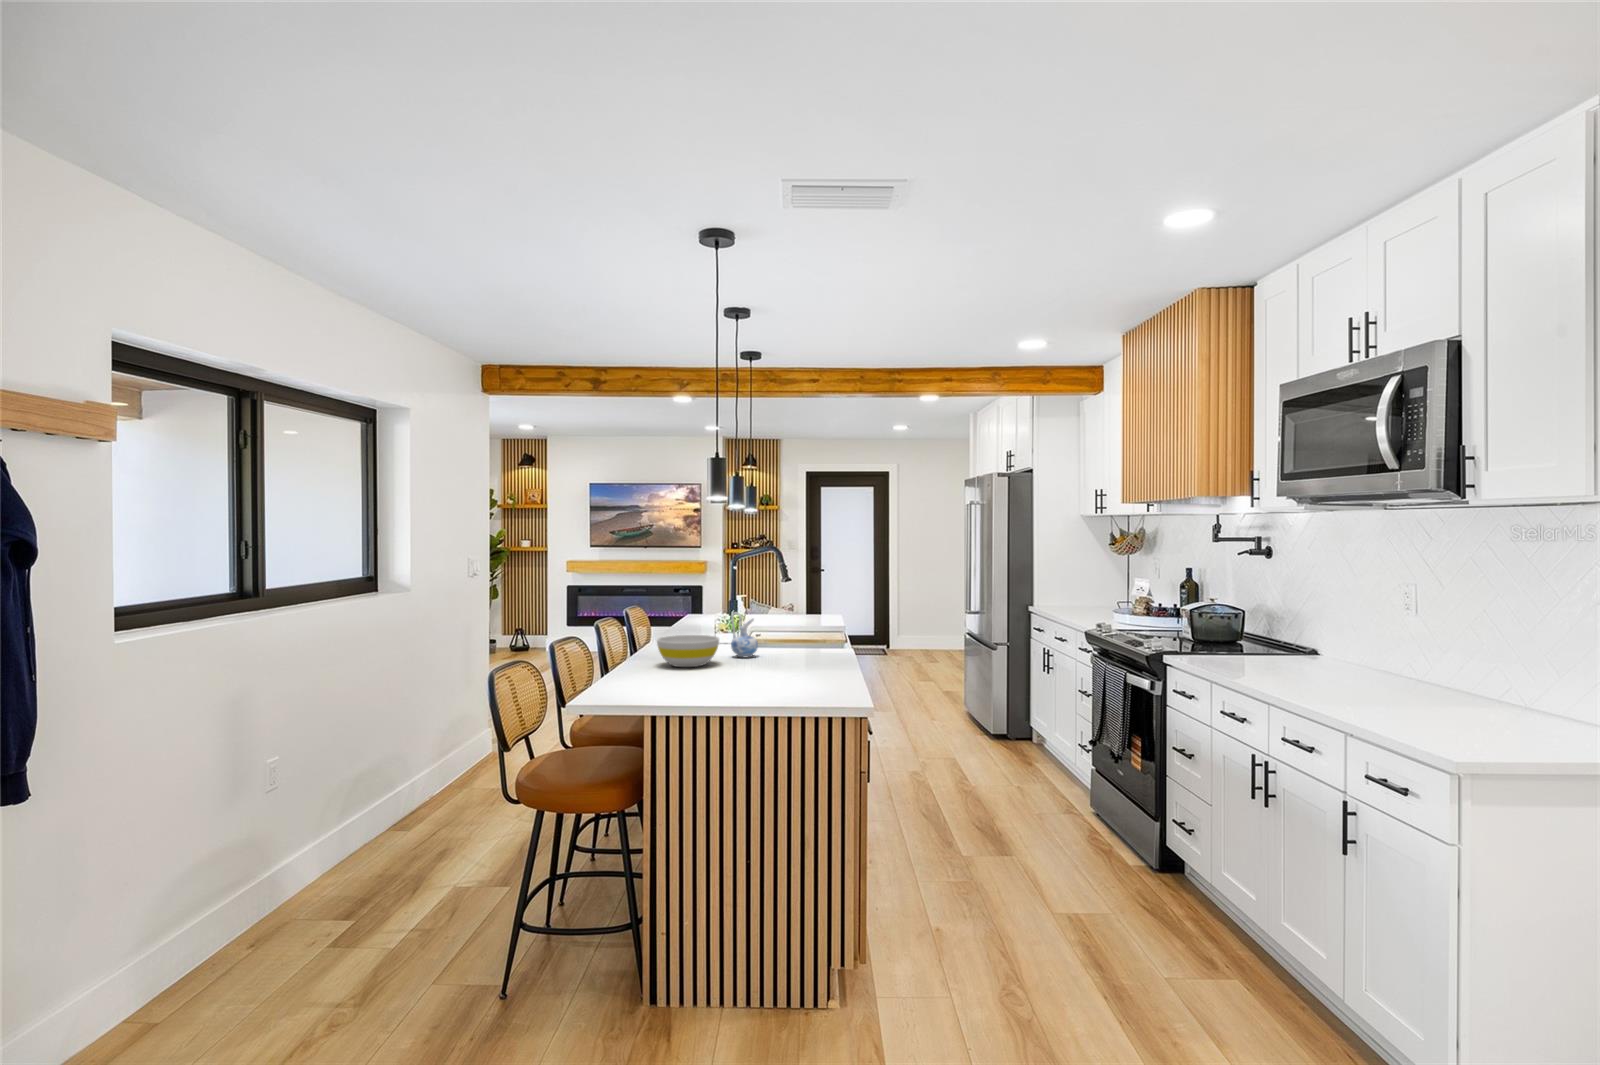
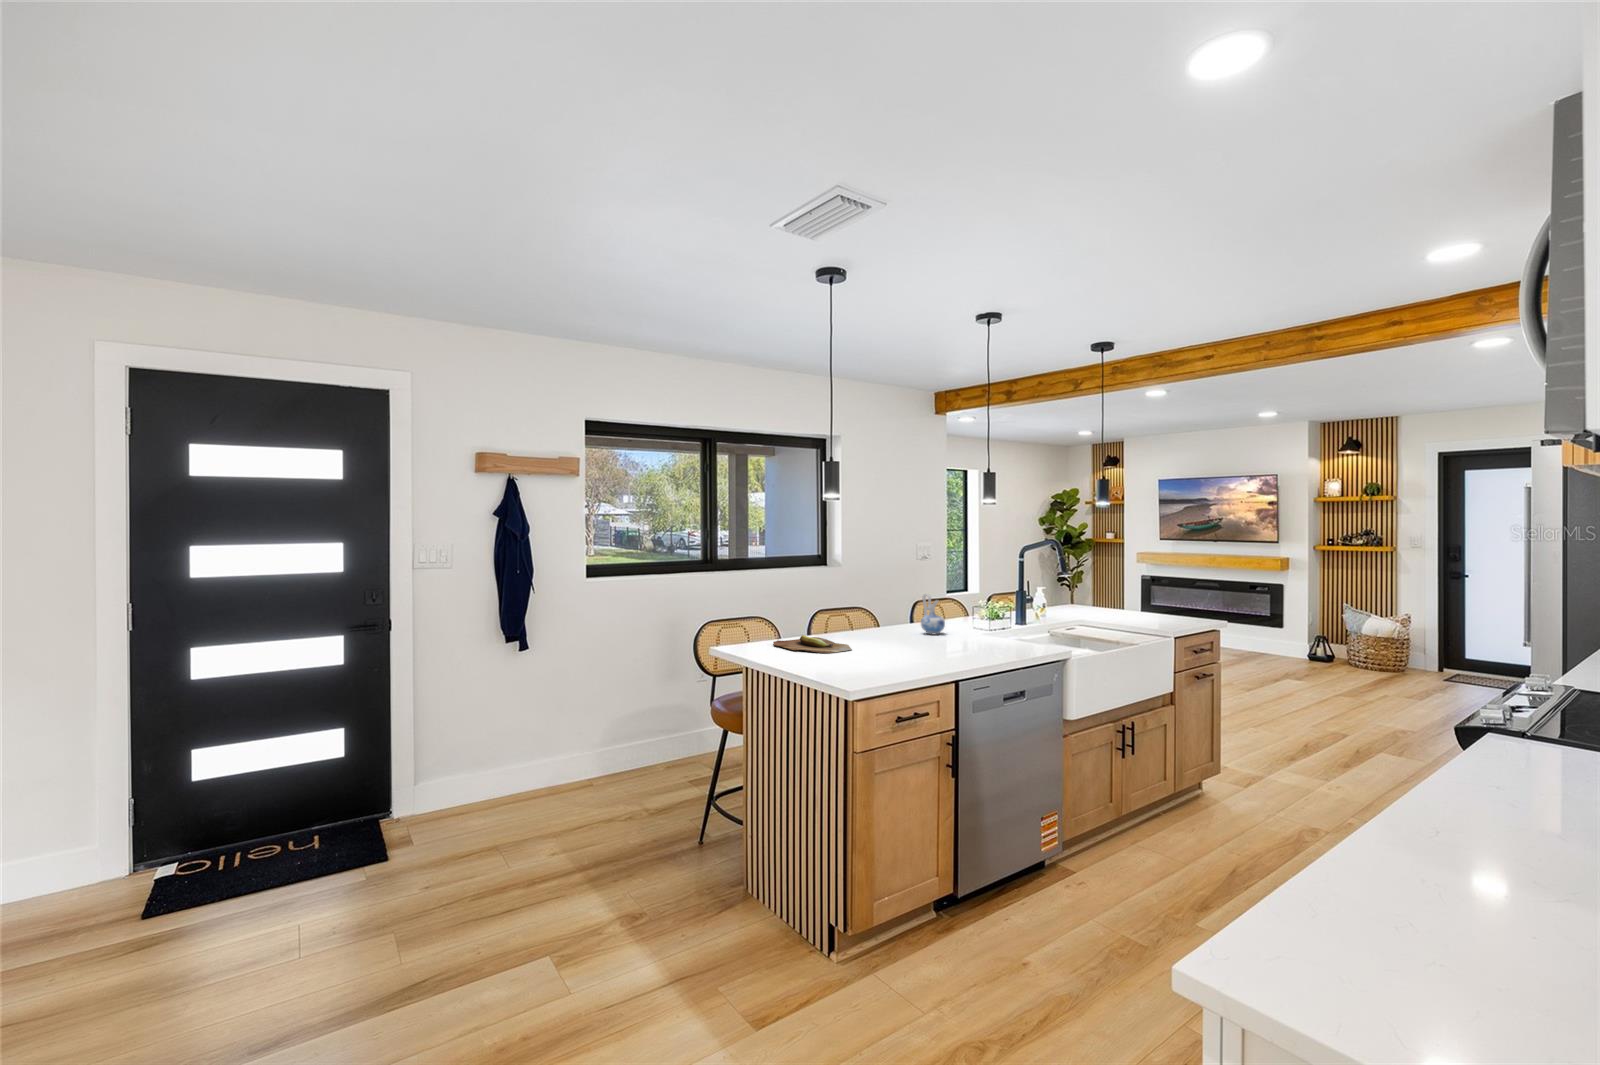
bowl: present [657,635,719,667] -> none [846,608,897,634]
cutting board: none [659,675,770,693] -> present [773,635,852,653]

